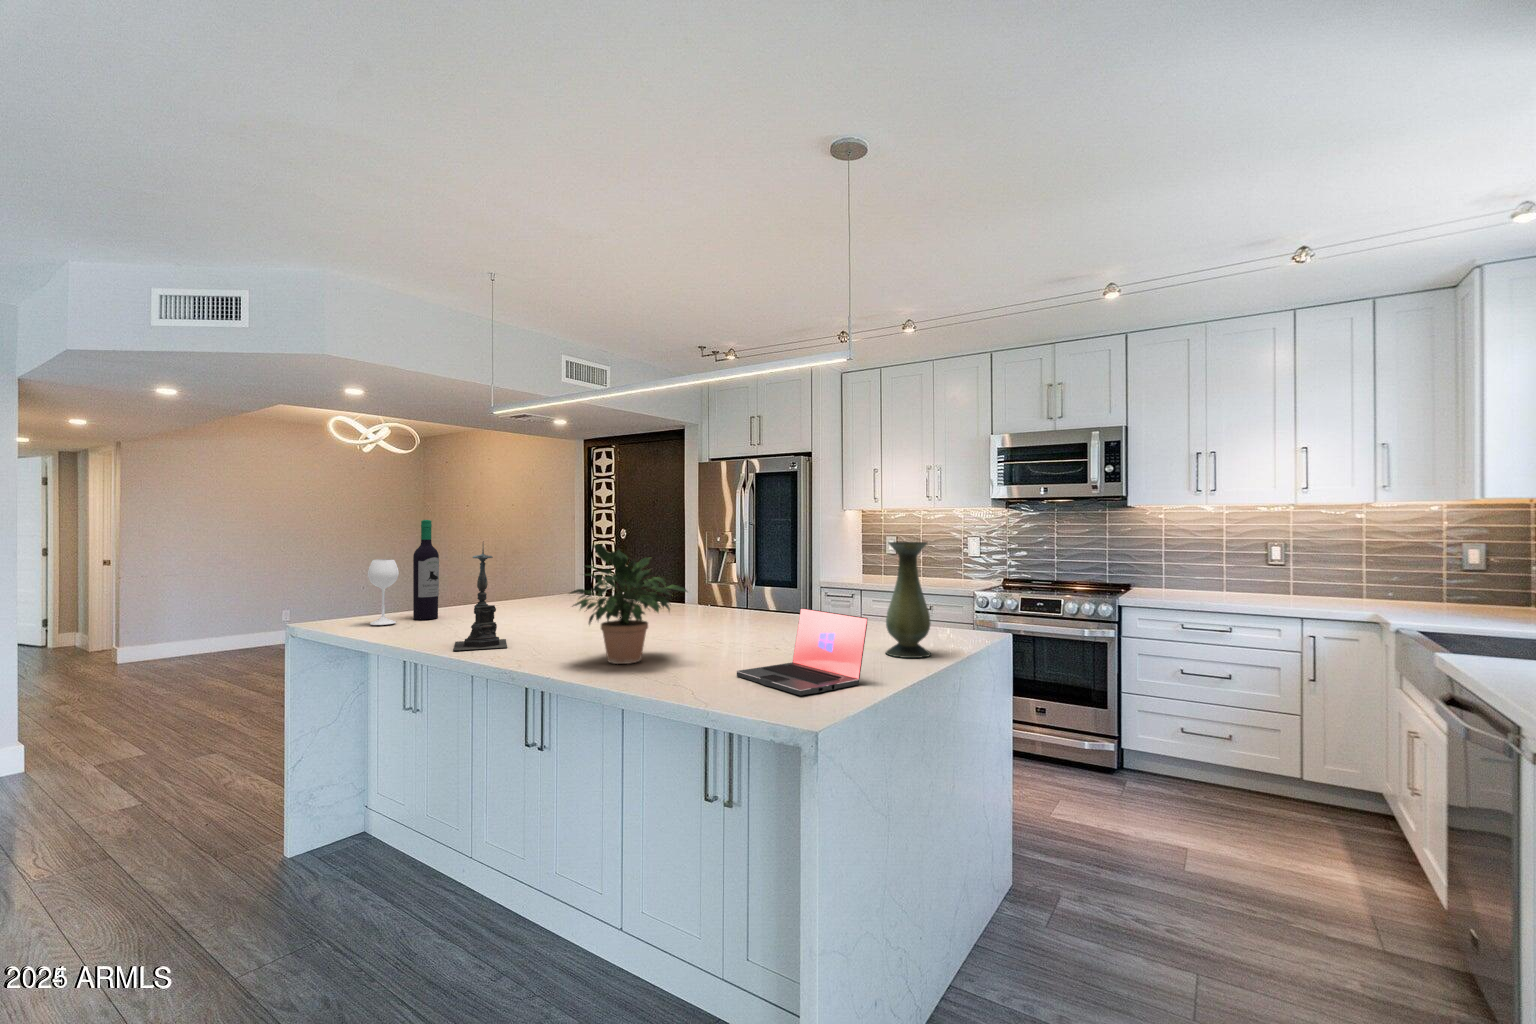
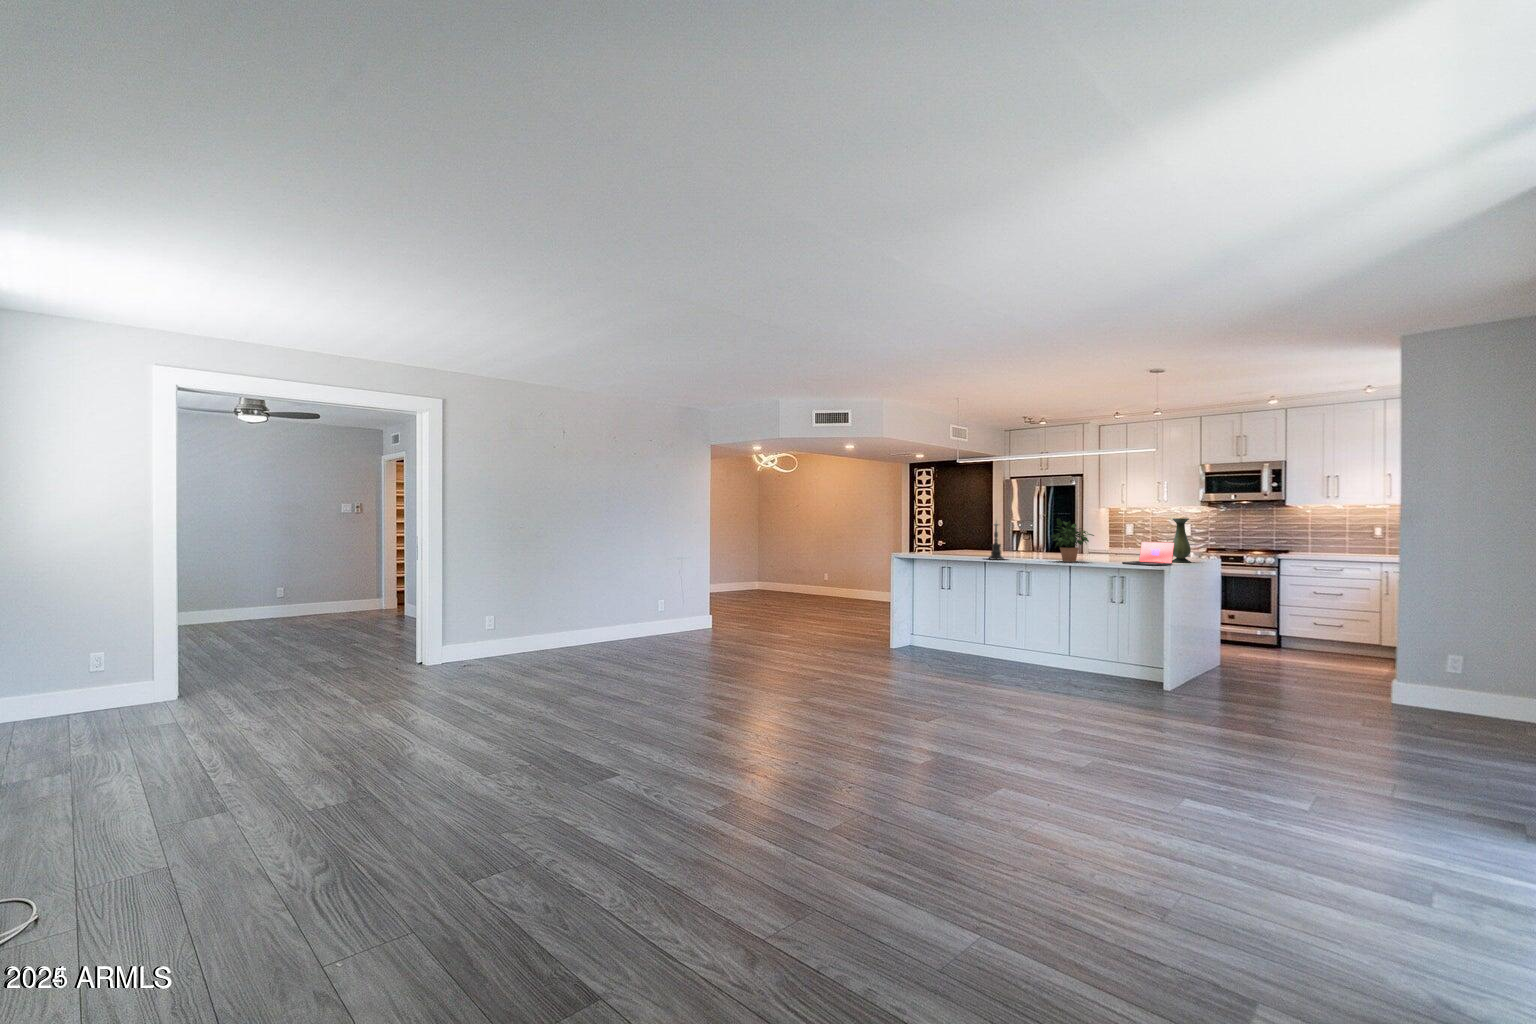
wine bottle: present [368,520,439,625] -> none [919,511,940,556]

